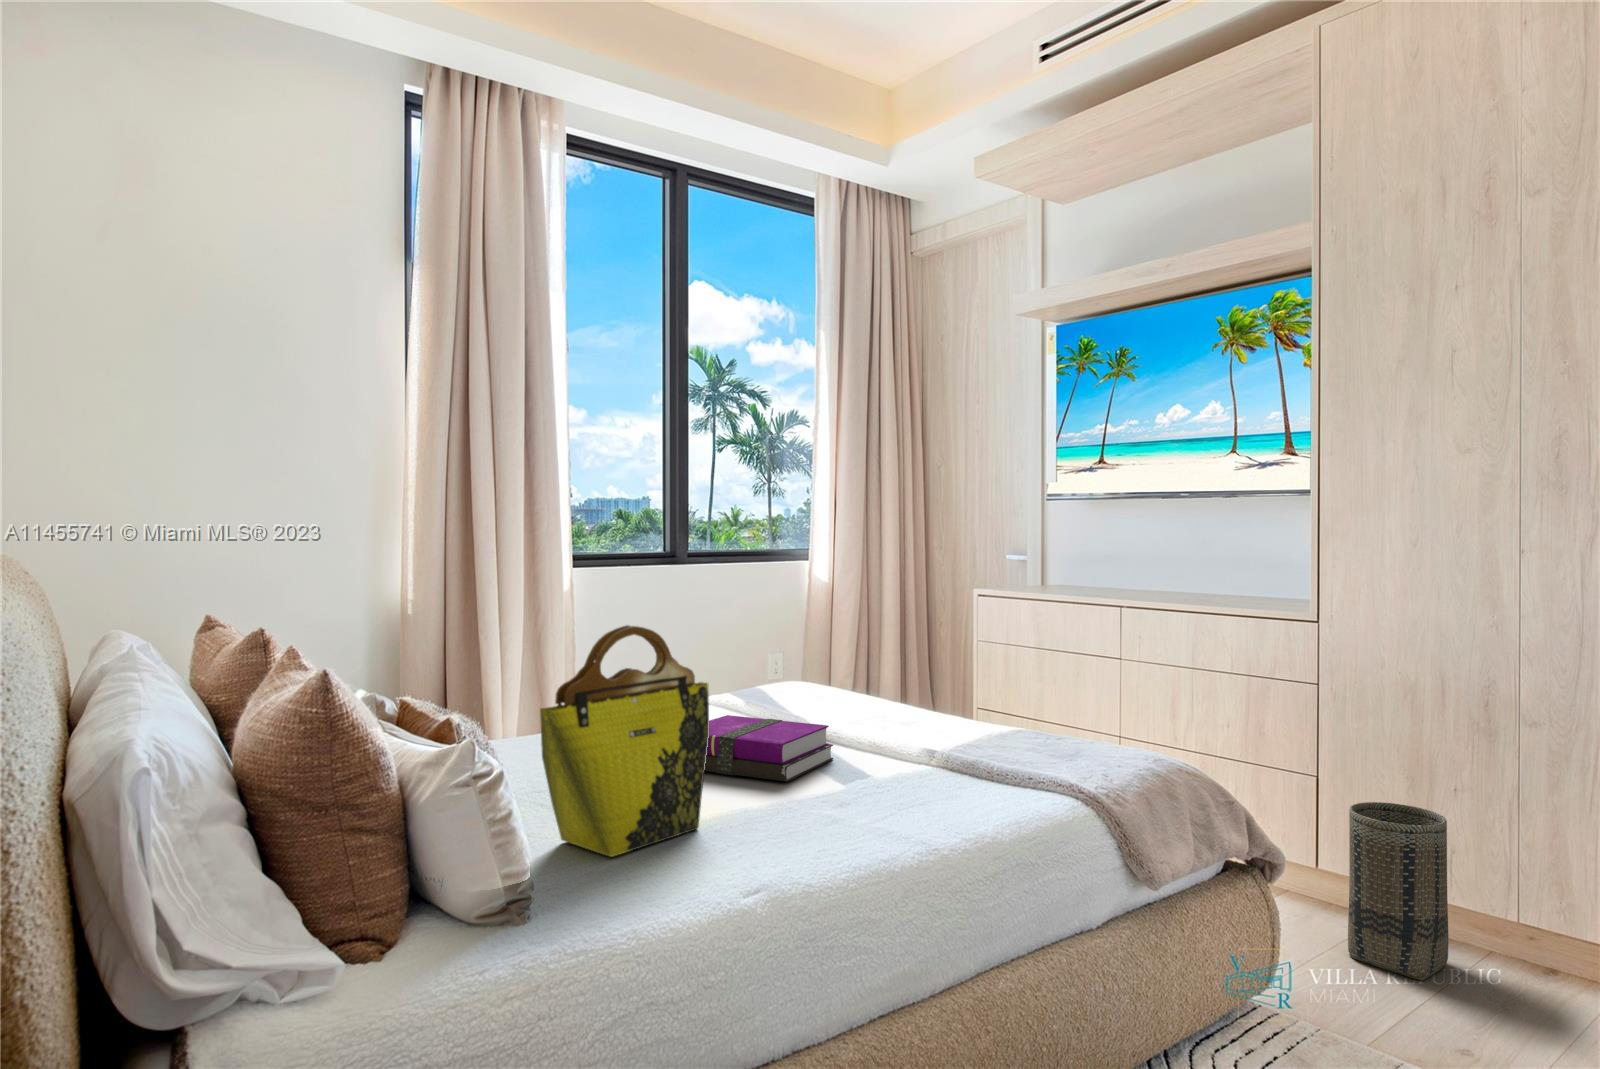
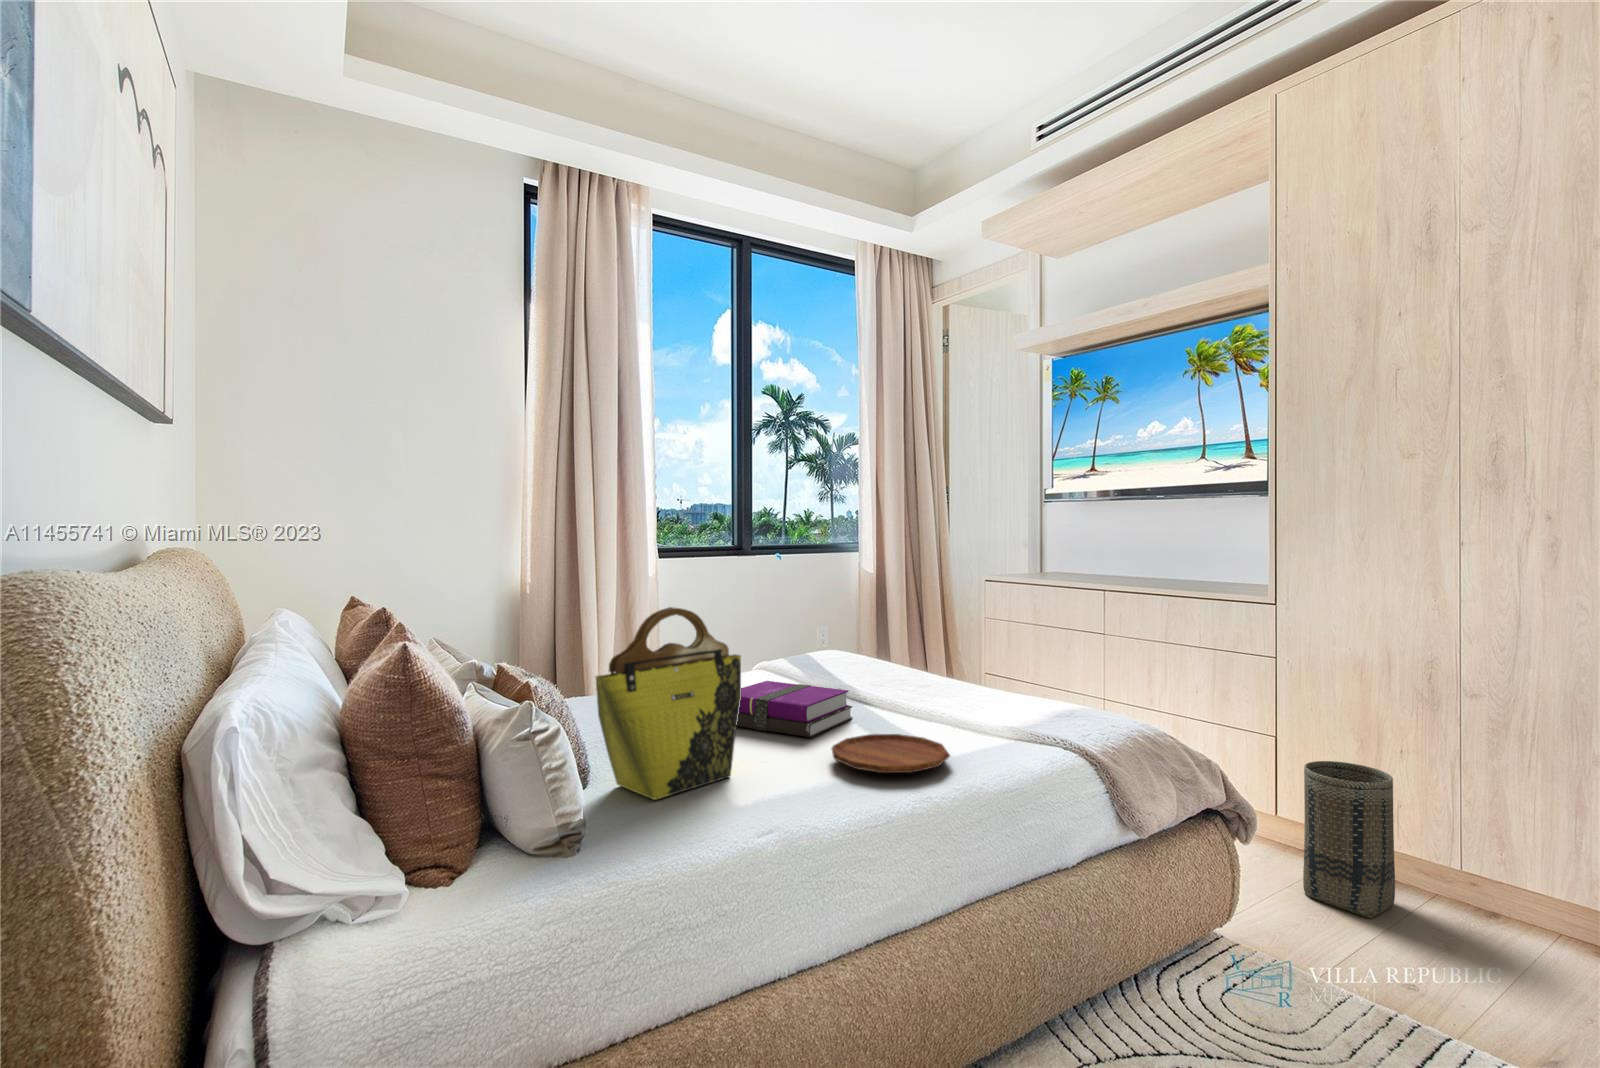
tray: none [816,776,957,820] -> present [832,734,950,773]

